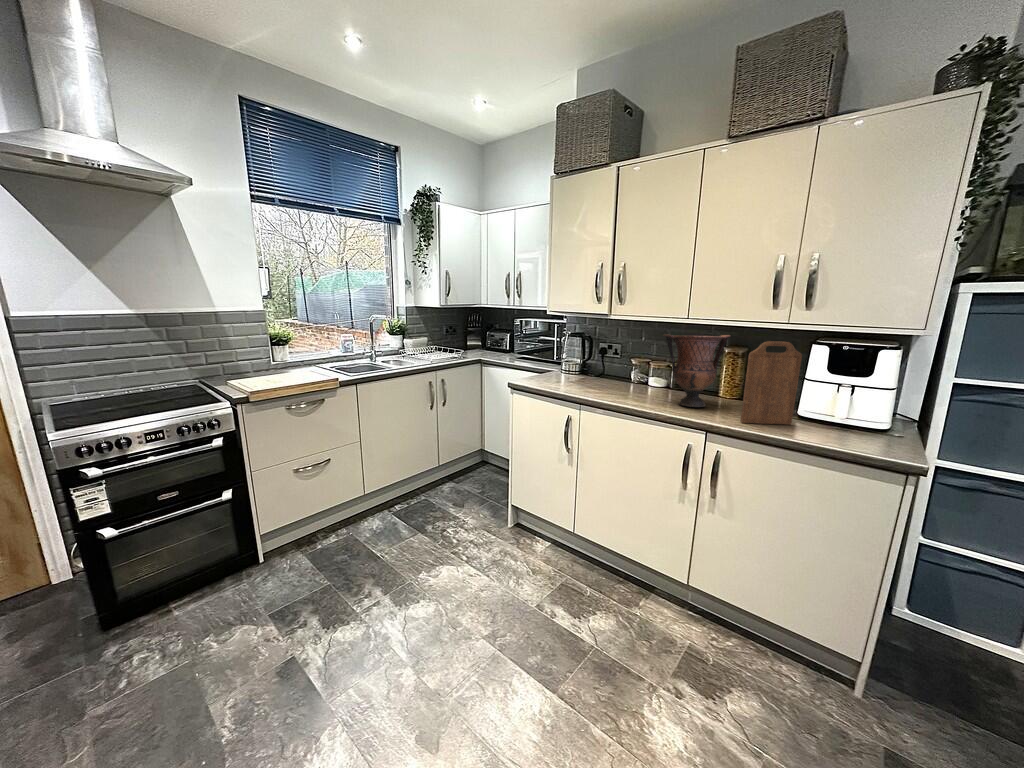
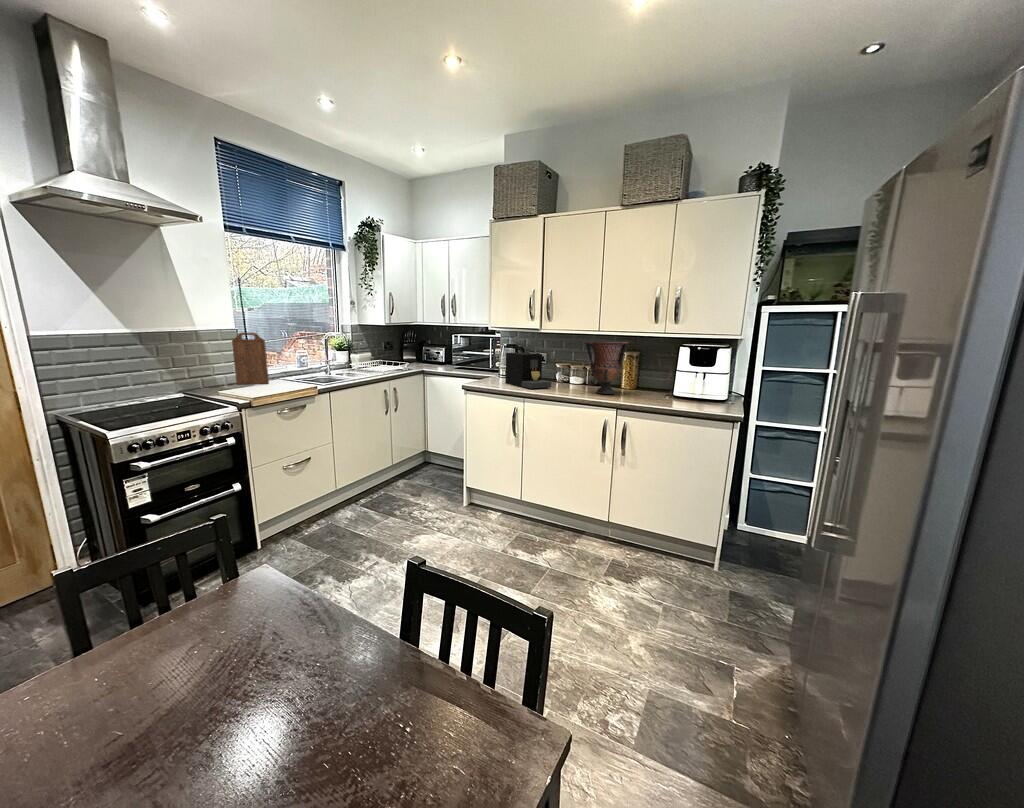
cutting board: present [741,341,802,425] -> present [232,332,269,384]
coffee maker: none [562,344,619,393] -> present [506,352,551,388]

